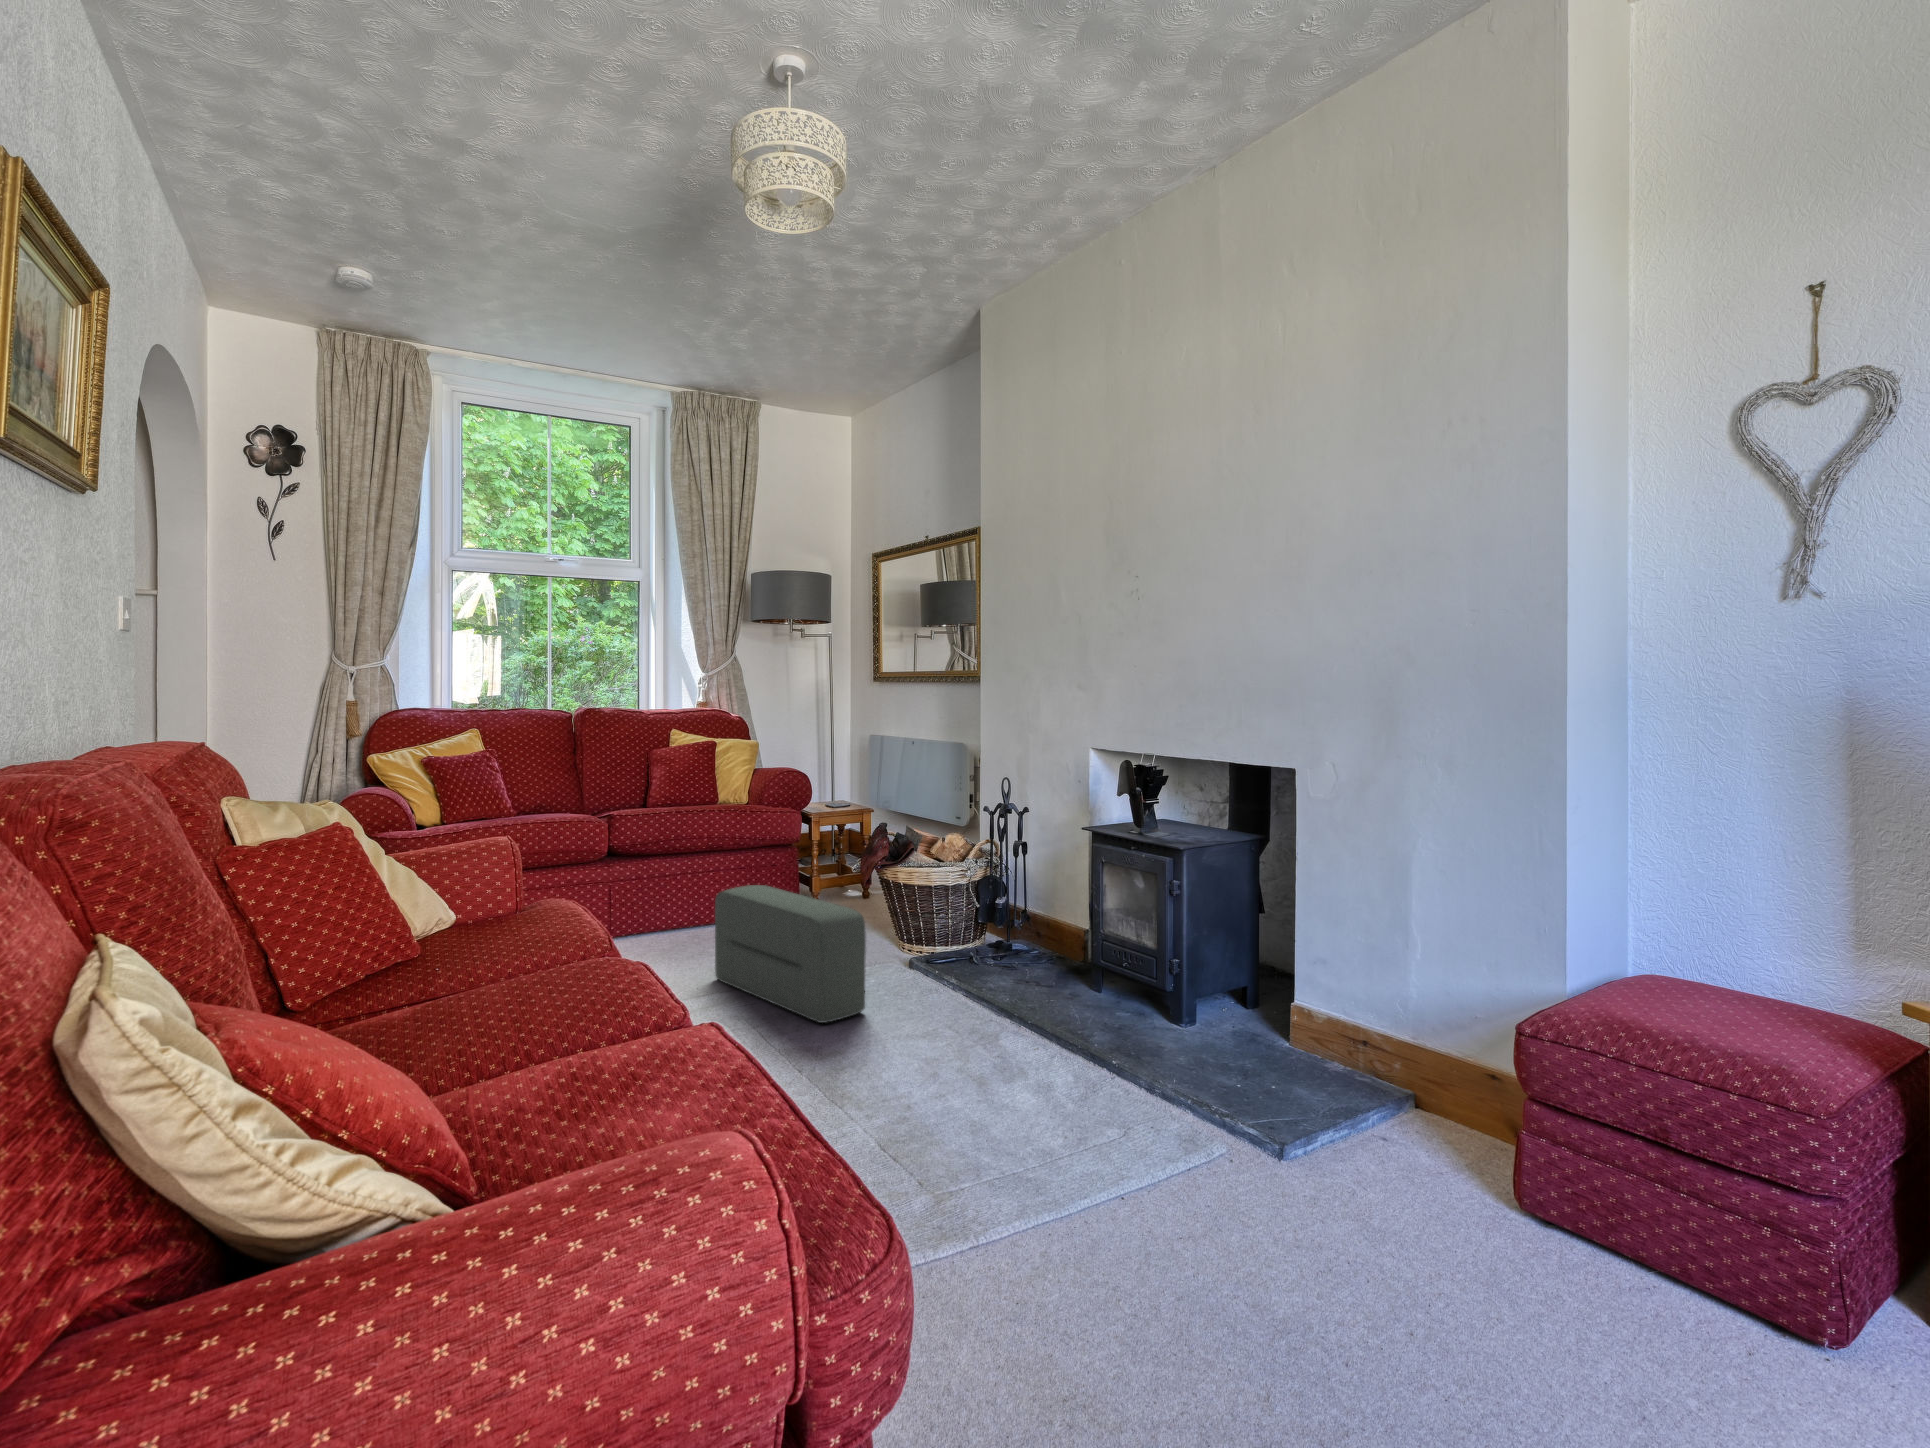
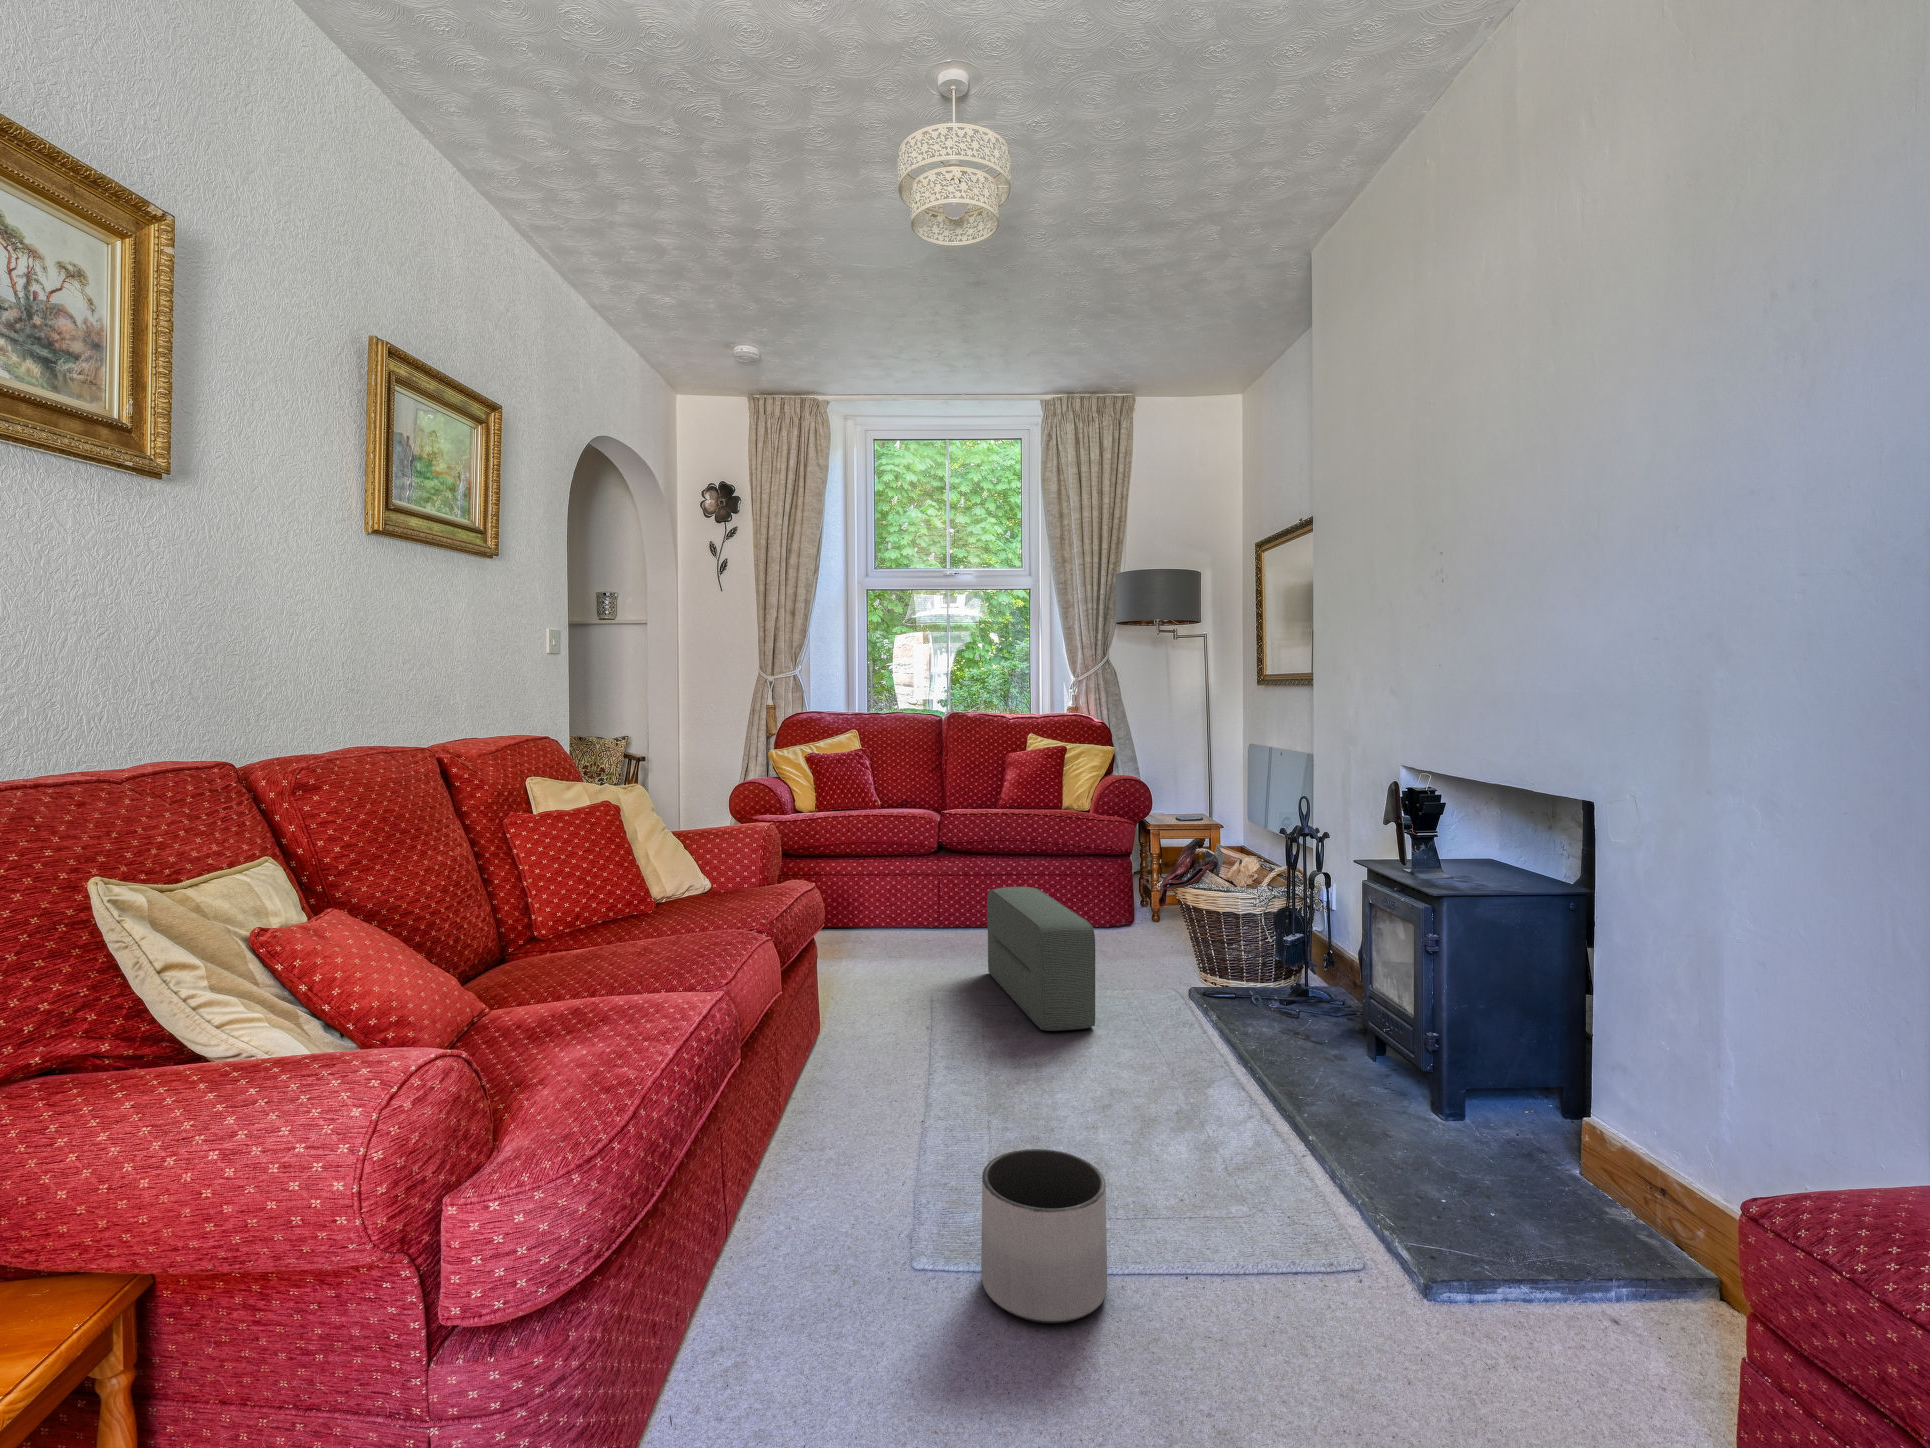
planter: none [972,1114,1090,1273] -> present [981,1149,1107,1323]

